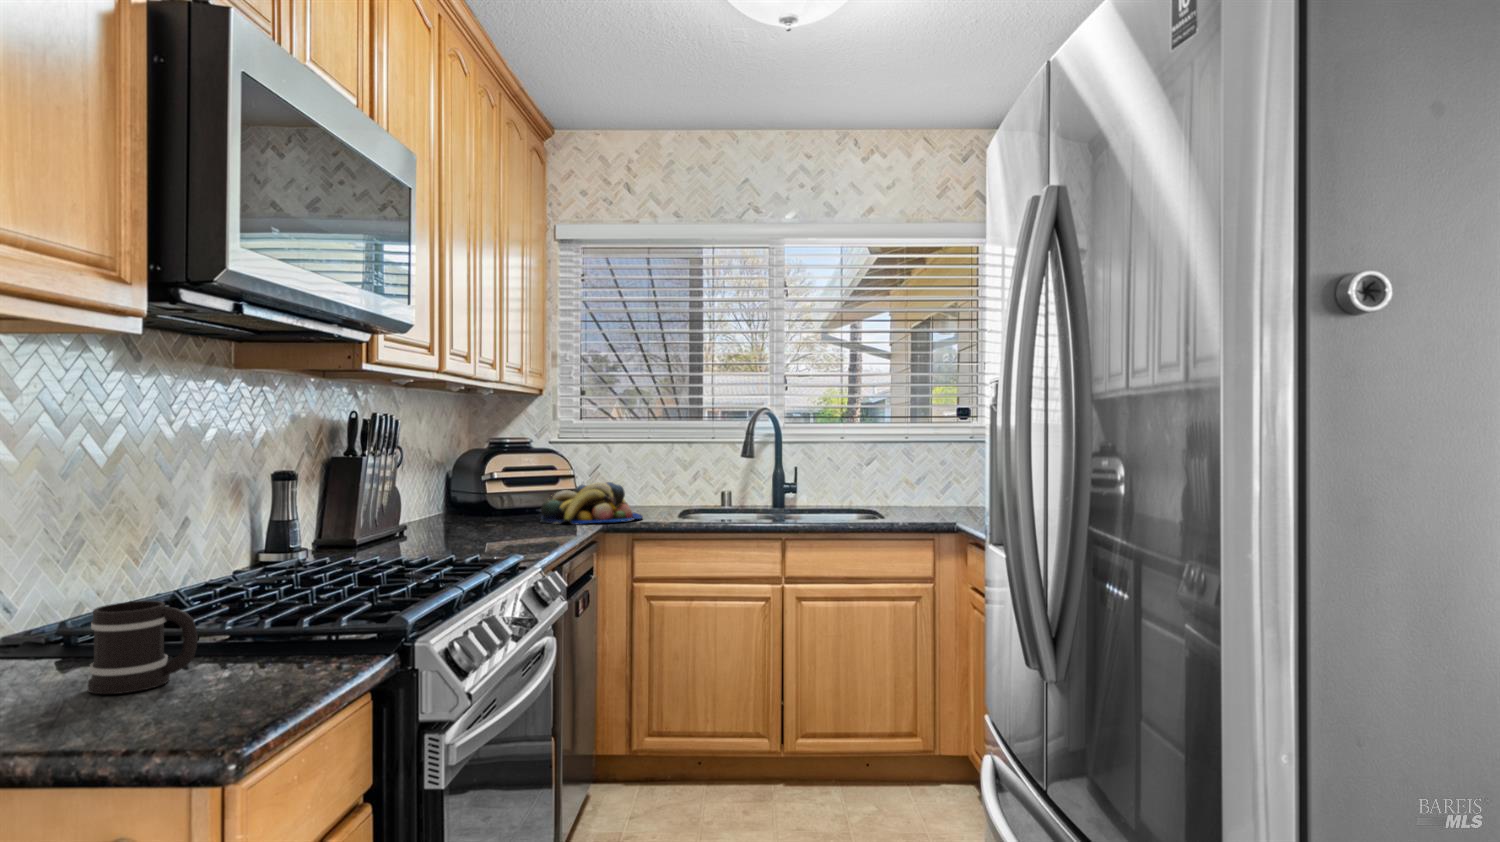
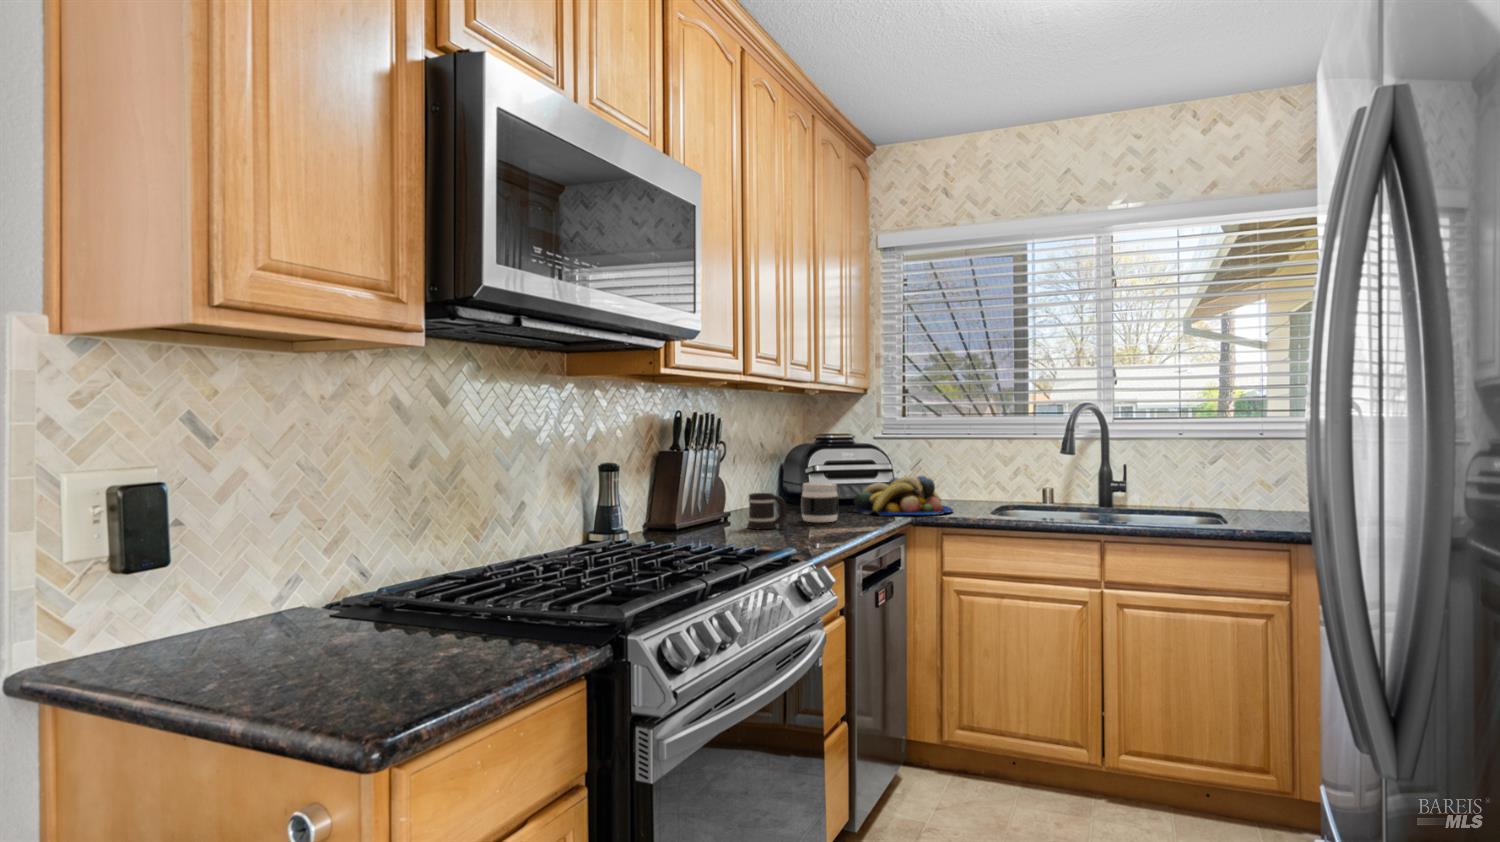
jar: none [493,490,534,534] -> present [801,482,838,522]
mug: present [88,601,198,694] -> present [747,493,787,529]

